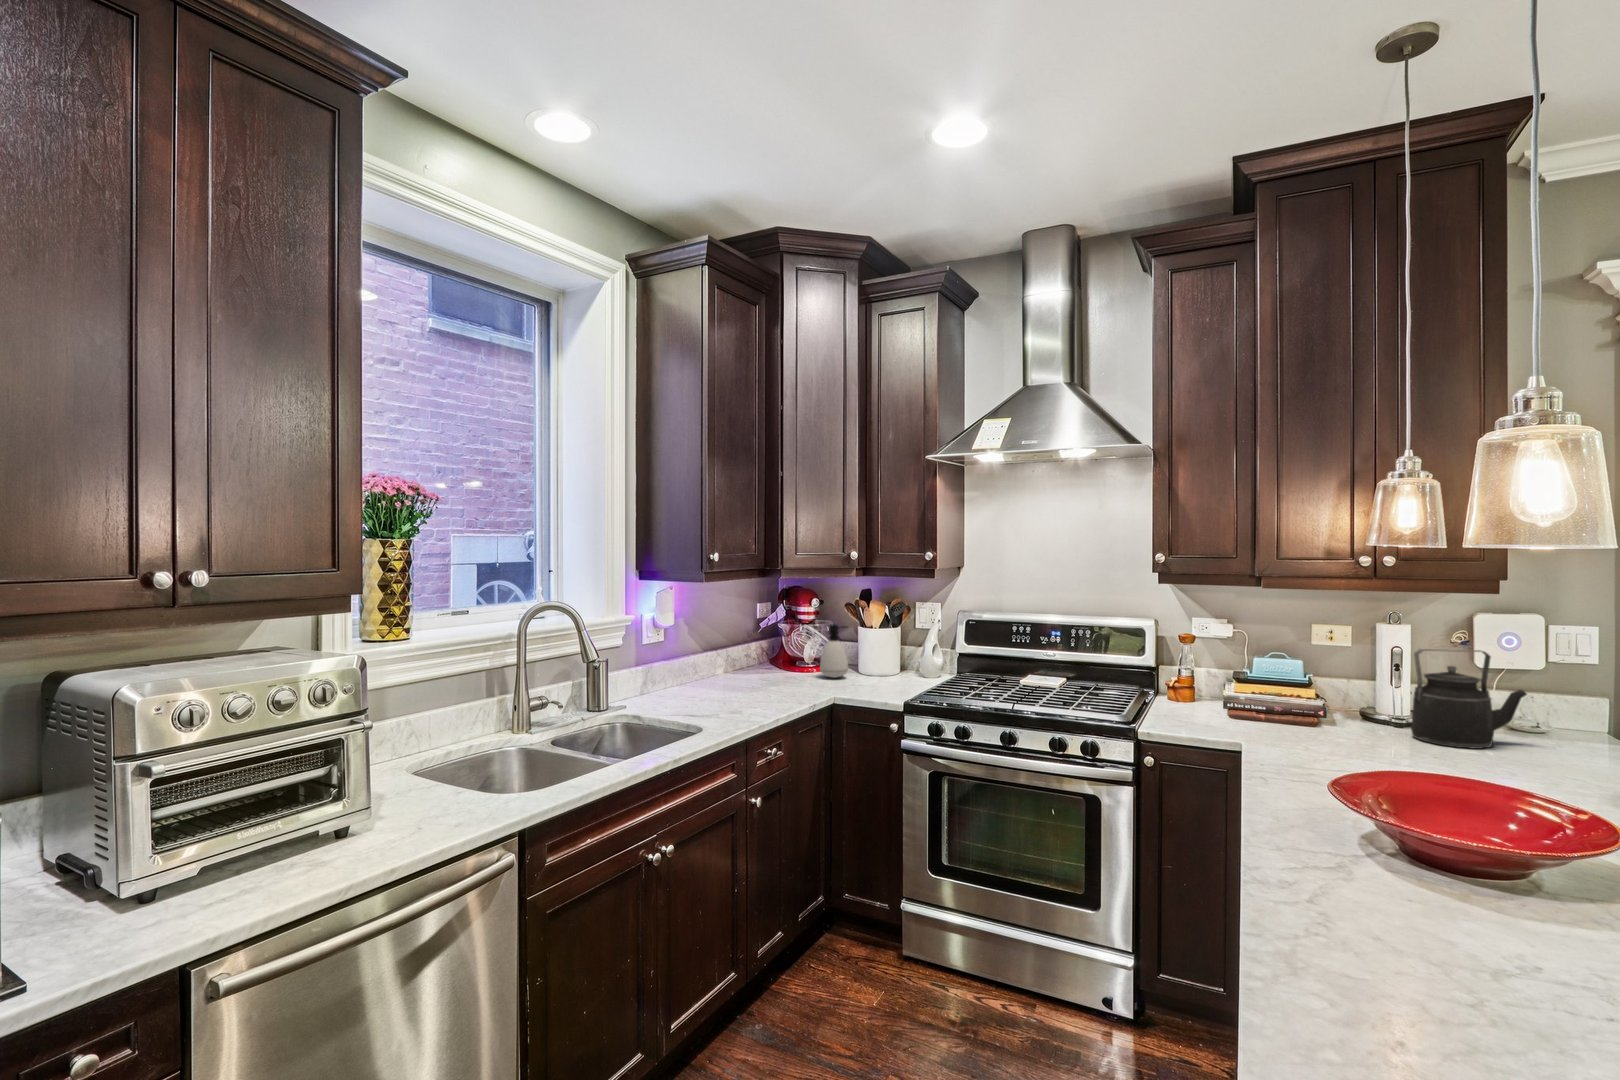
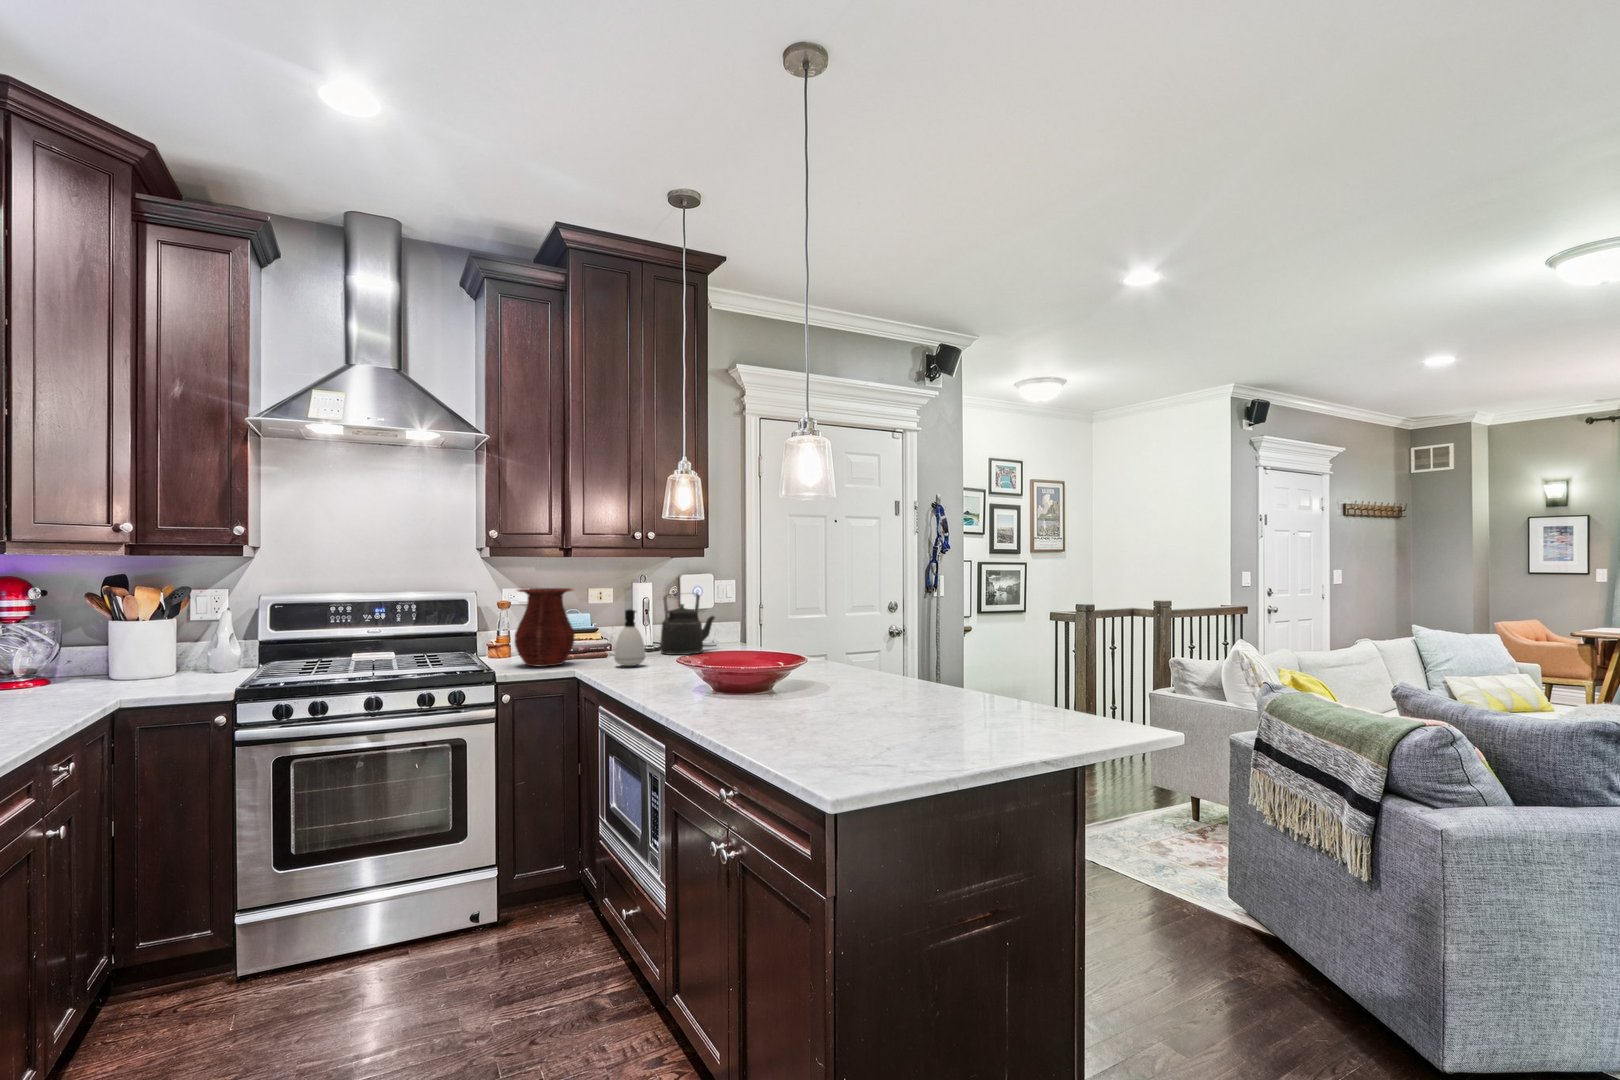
soap dispenser: present [820,624,848,678] -> present [614,609,645,666]
vase: none [1177,626,1260,729] -> present [515,588,575,666]

